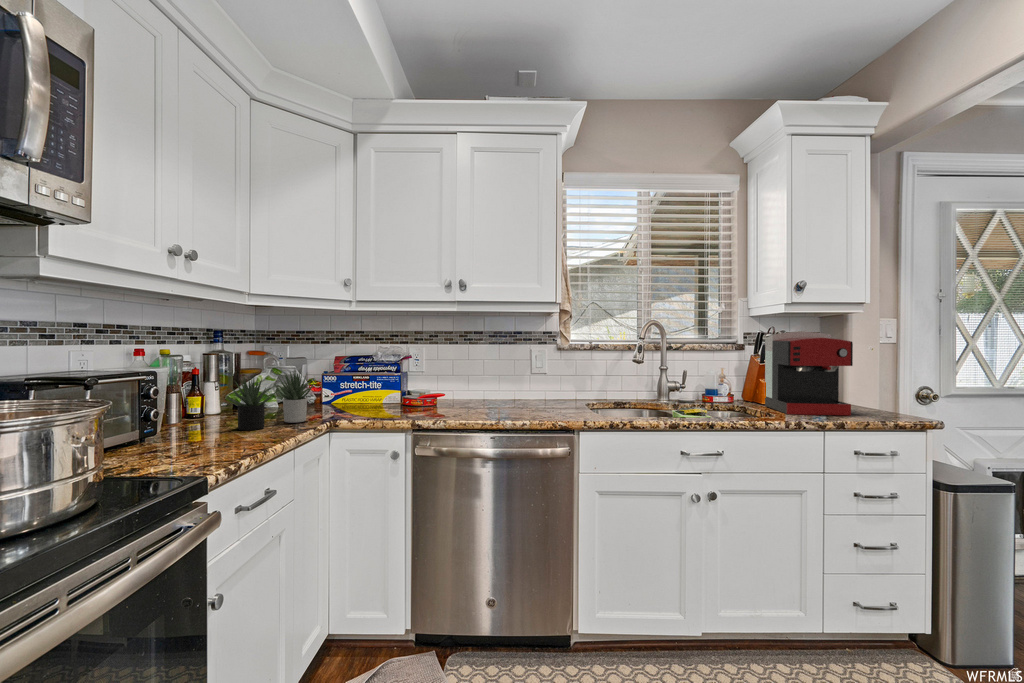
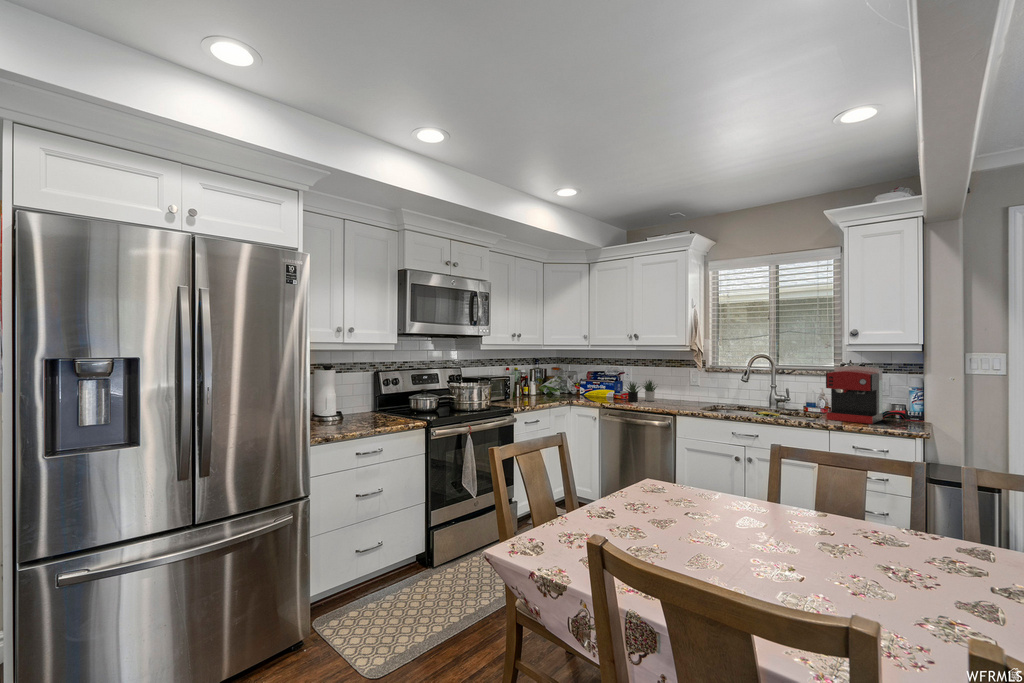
succulent plant: present [226,372,315,430] -> present [624,380,657,402]

